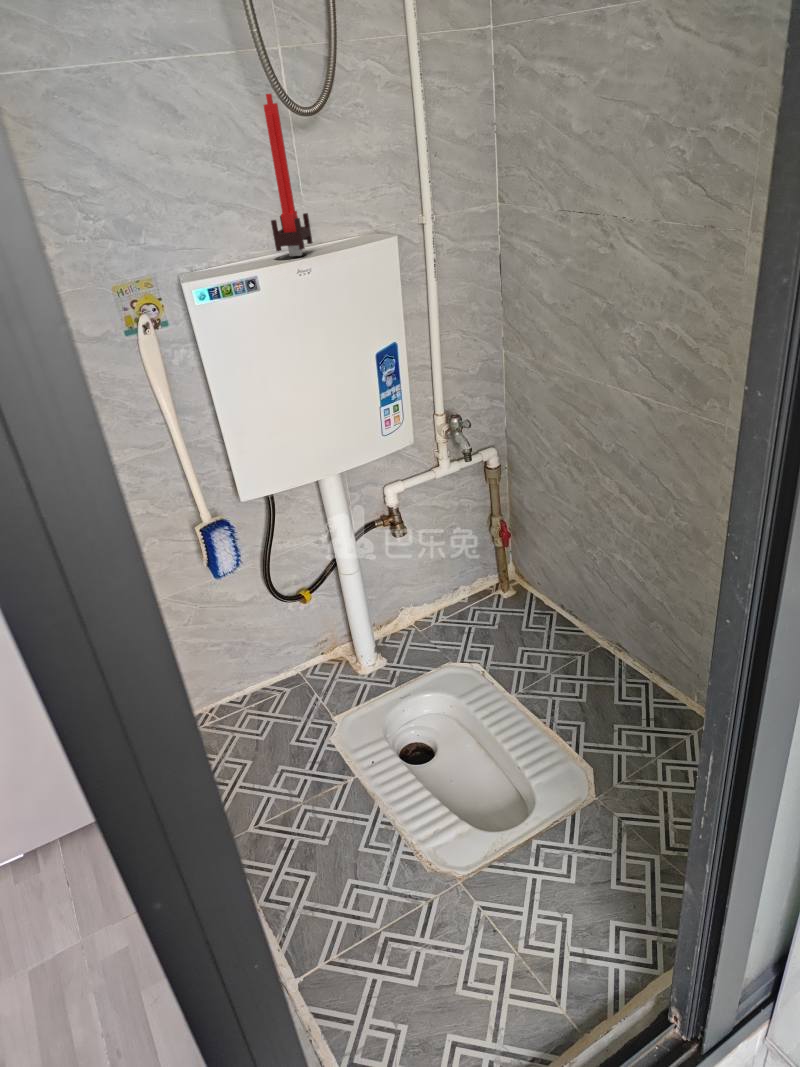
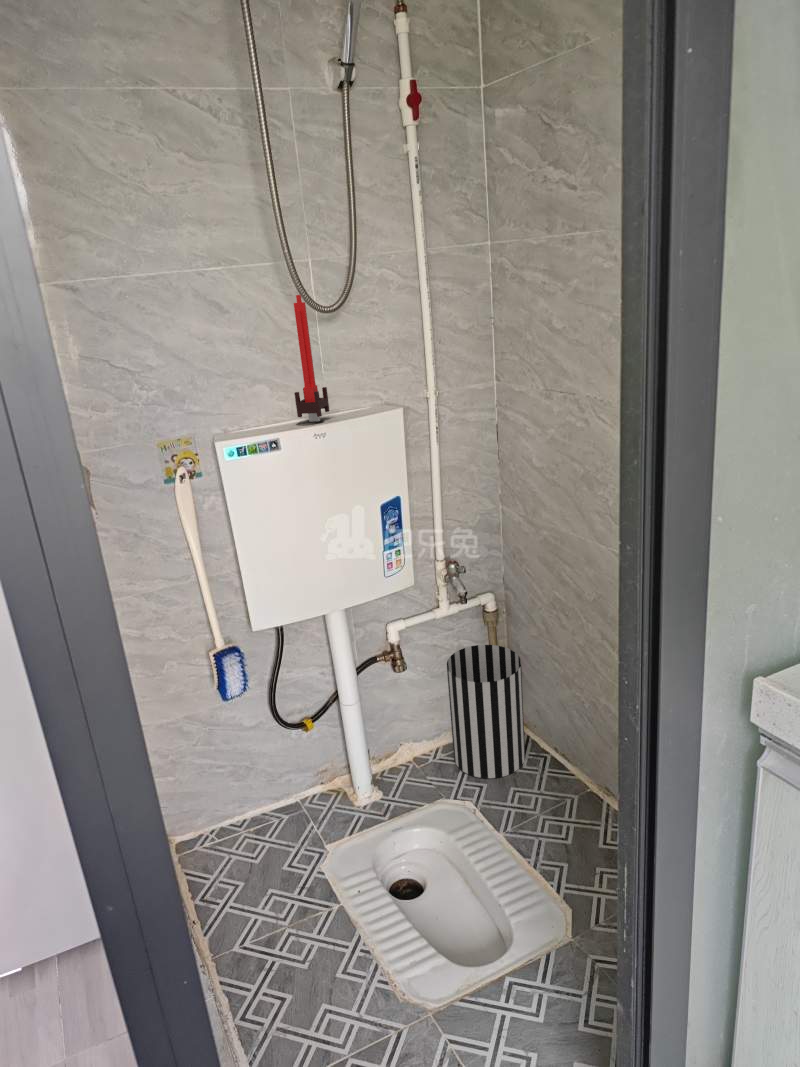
wastebasket: none [448,503,530,640] -> present [447,645,525,778]

